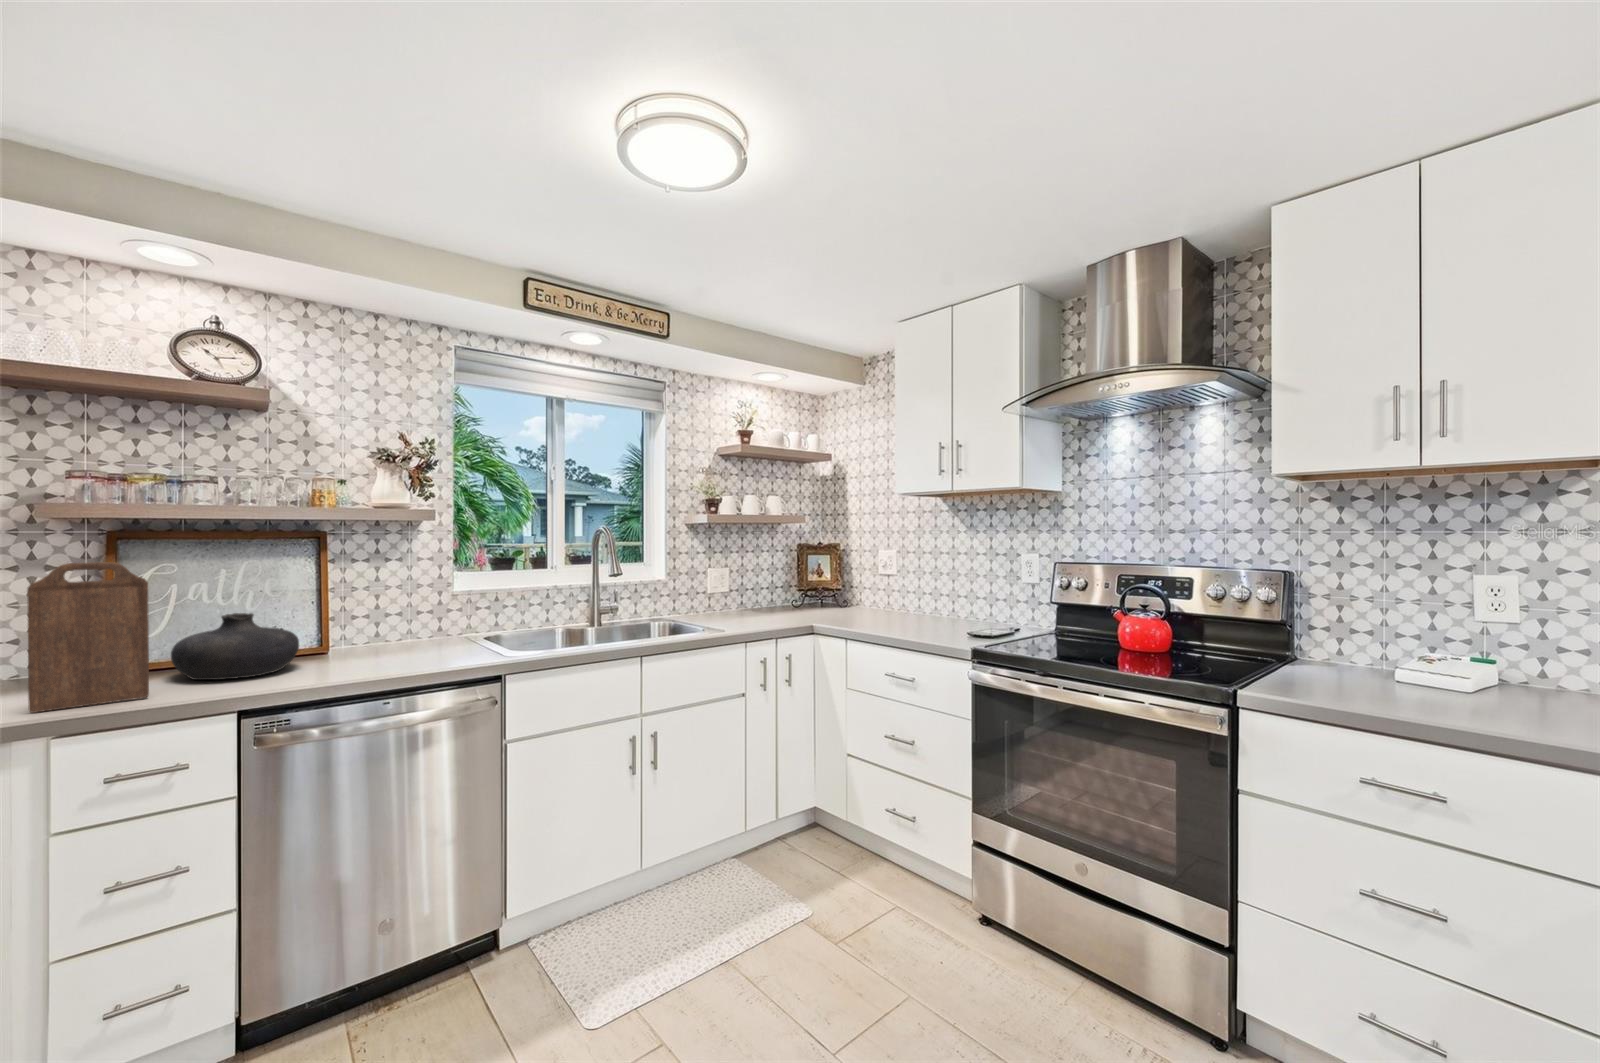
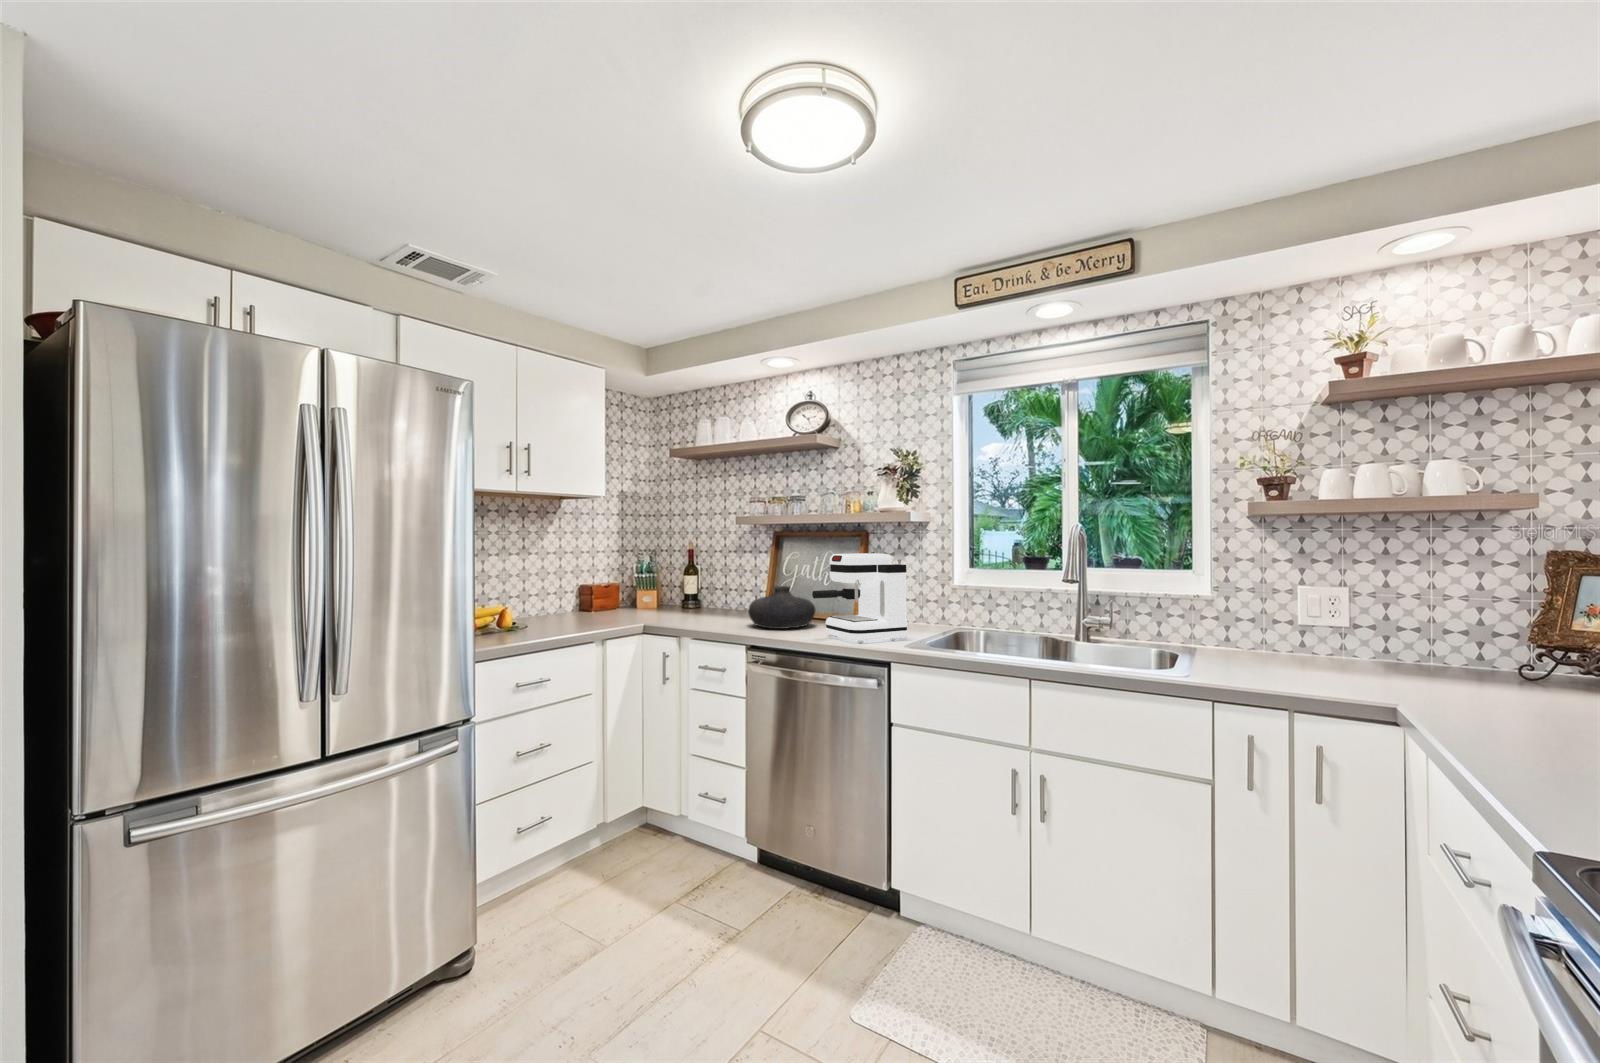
coffee maker: none [366,560,471,666] -> present [812,553,907,642]
cutting board: present [27,562,149,713] -> none [678,547,718,629]

